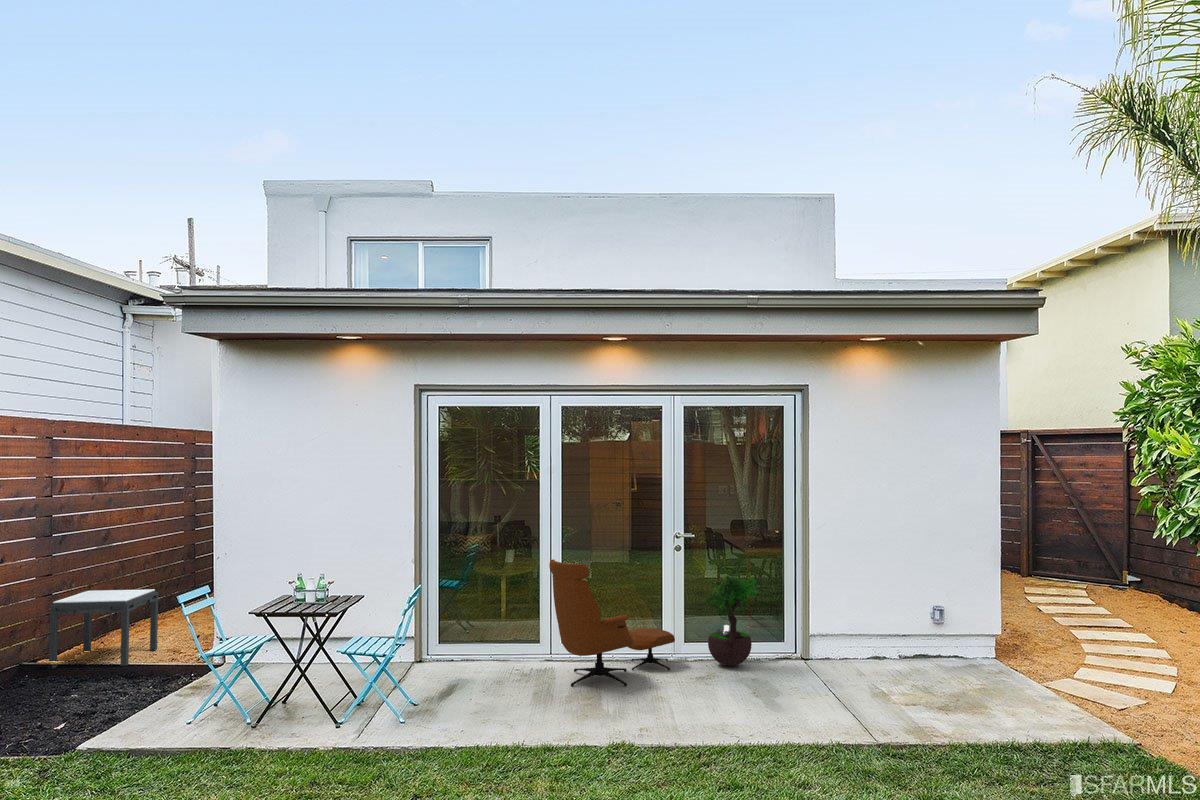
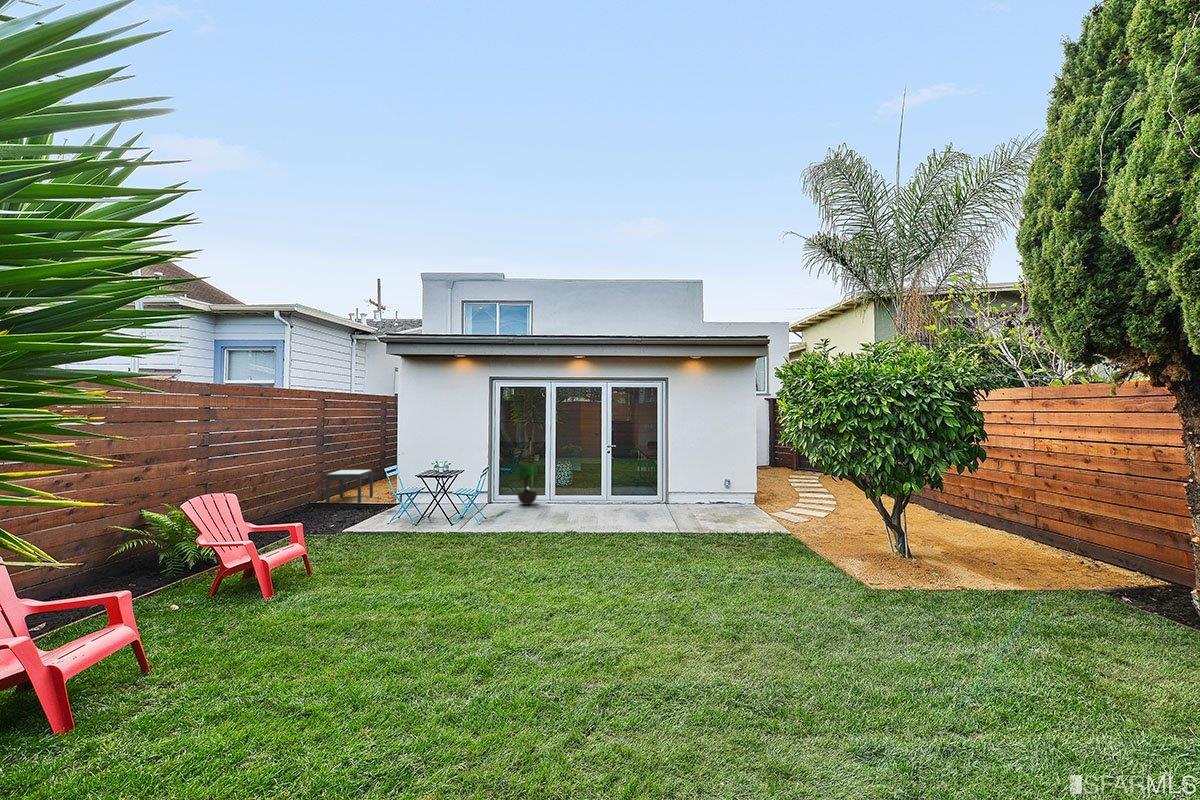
lounge chair: present [549,560,675,687] -> none [547,457,605,513]
potted tree: present [702,572,759,666] -> present [514,464,537,505]

